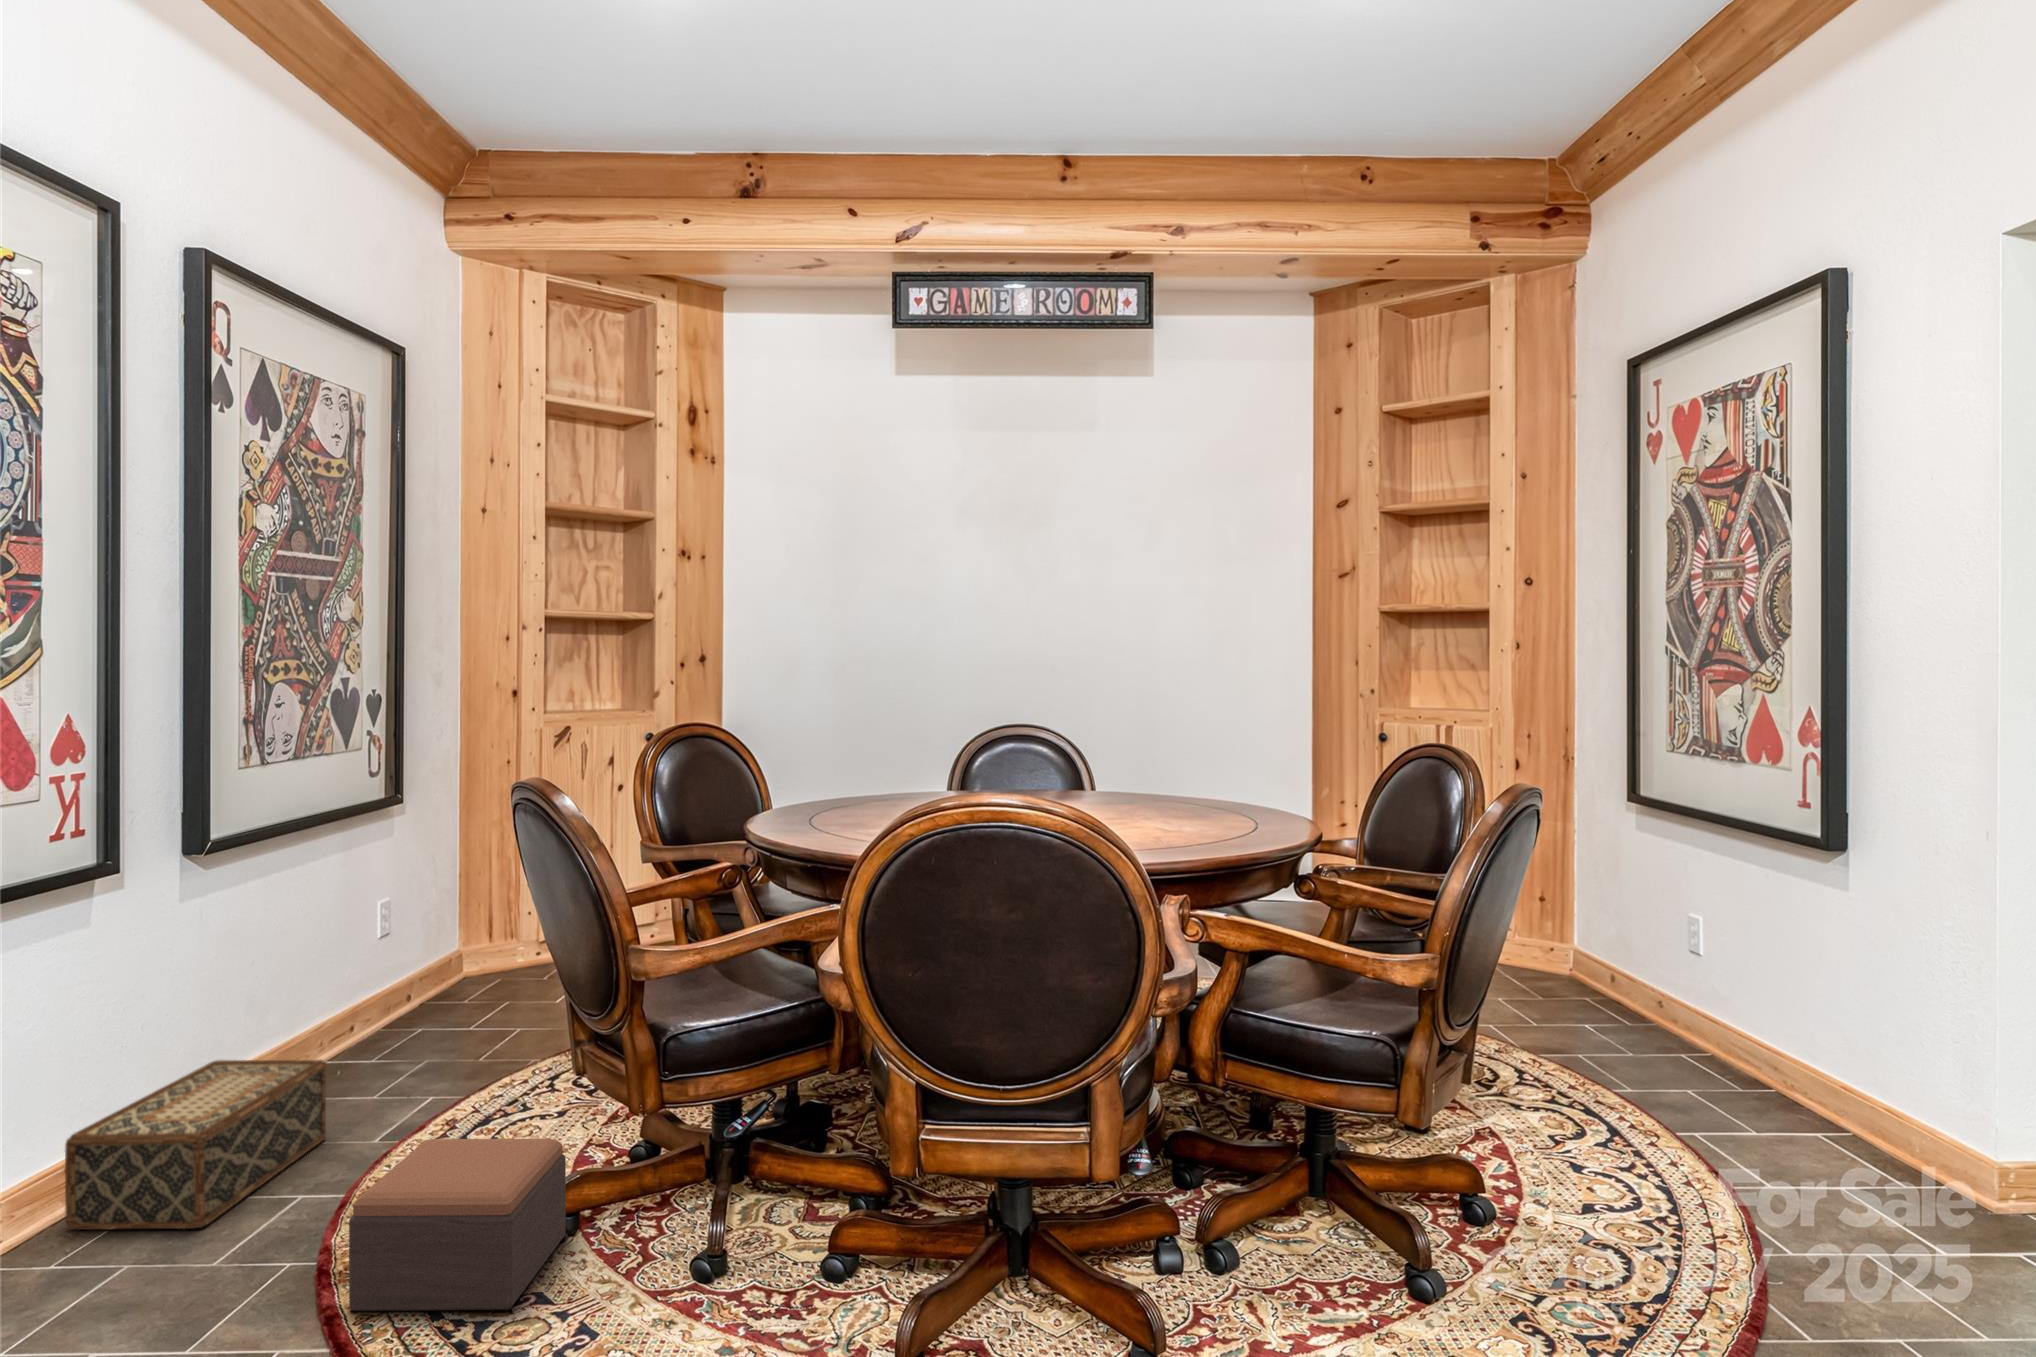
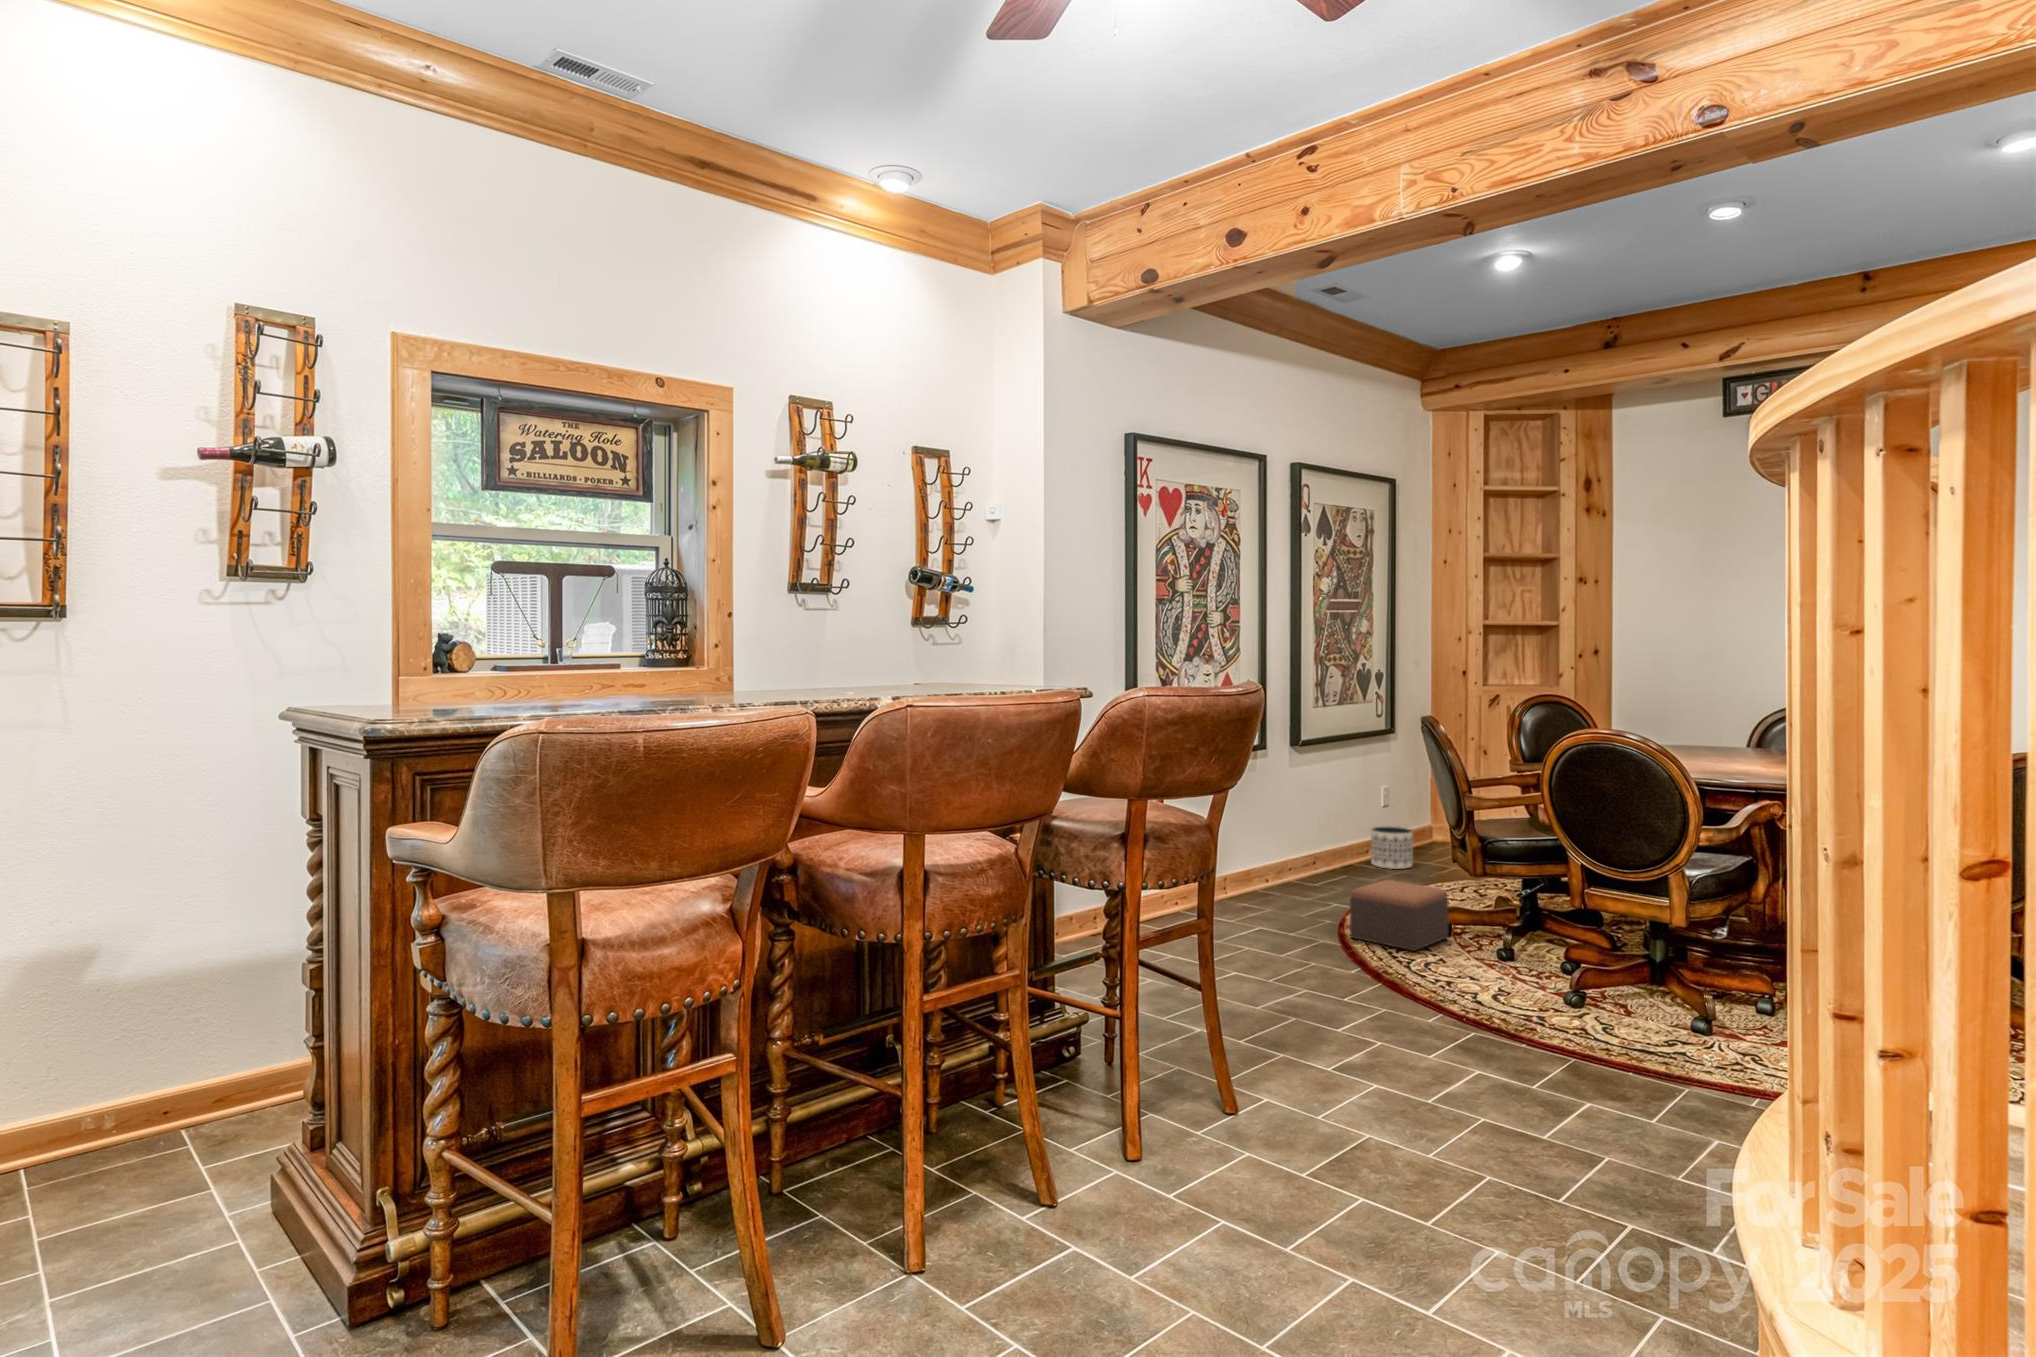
planter: none [362,974,443,1058] -> present [1371,827,1413,869]
woven basket: present [65,1060,326,1230] -> none [1247,844,1349,904]

